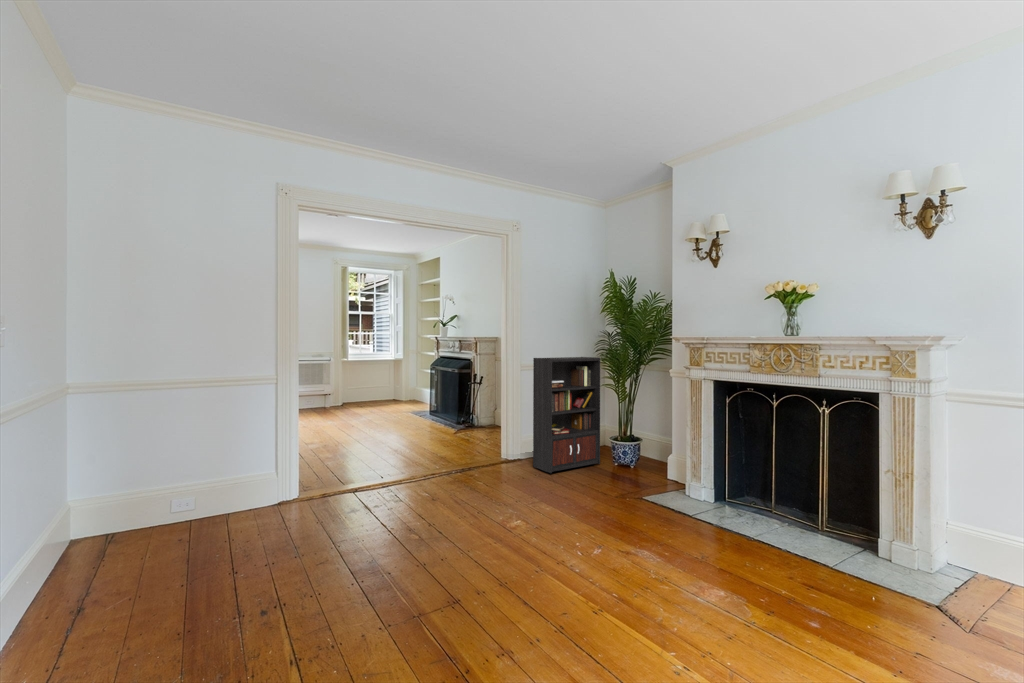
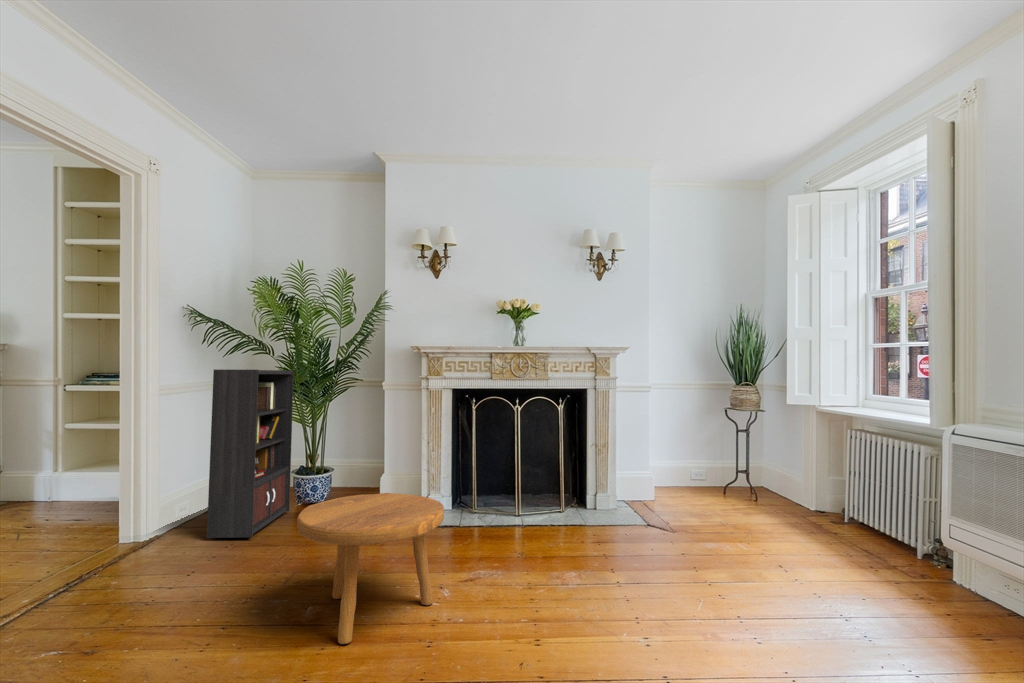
footstool: none [471,455,572,551] -> present [297,493,444,644]

